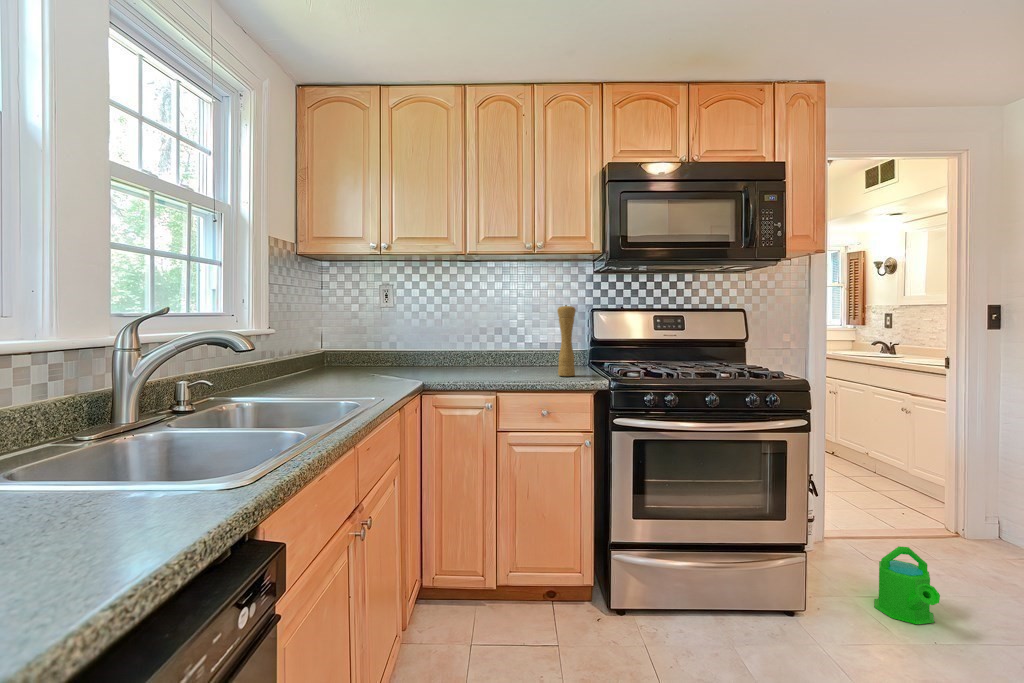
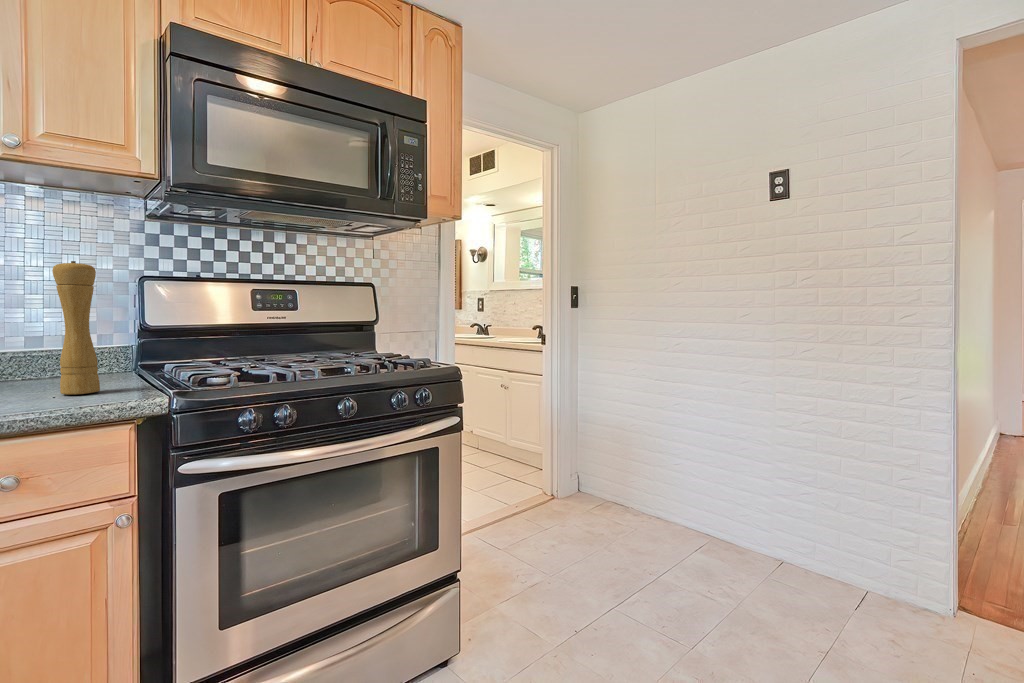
watering can: present [874,546,940,624] -> none [521,540,583,623]

